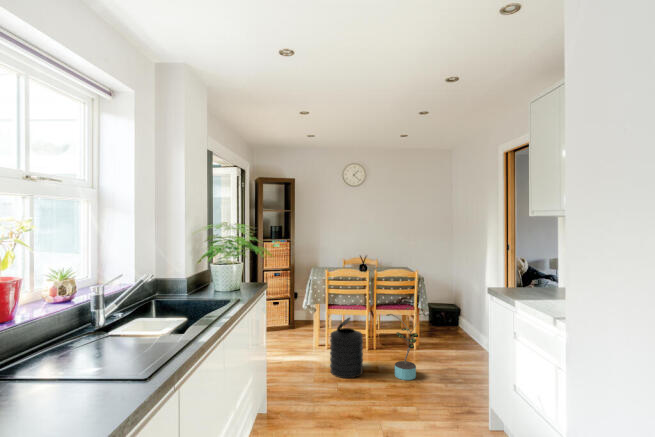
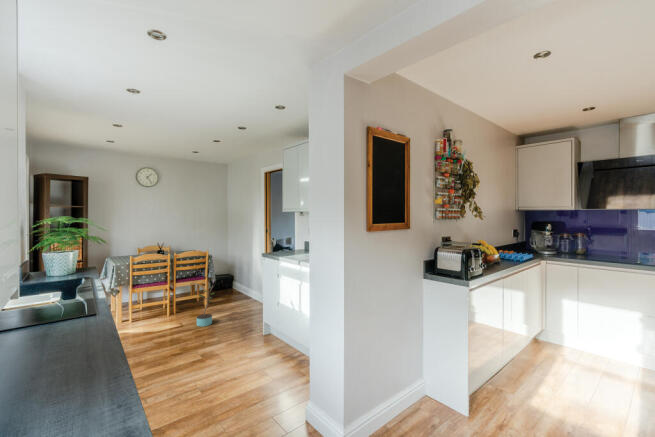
trash can: present [330,318,363,378] -> none [142,290,171,337]

